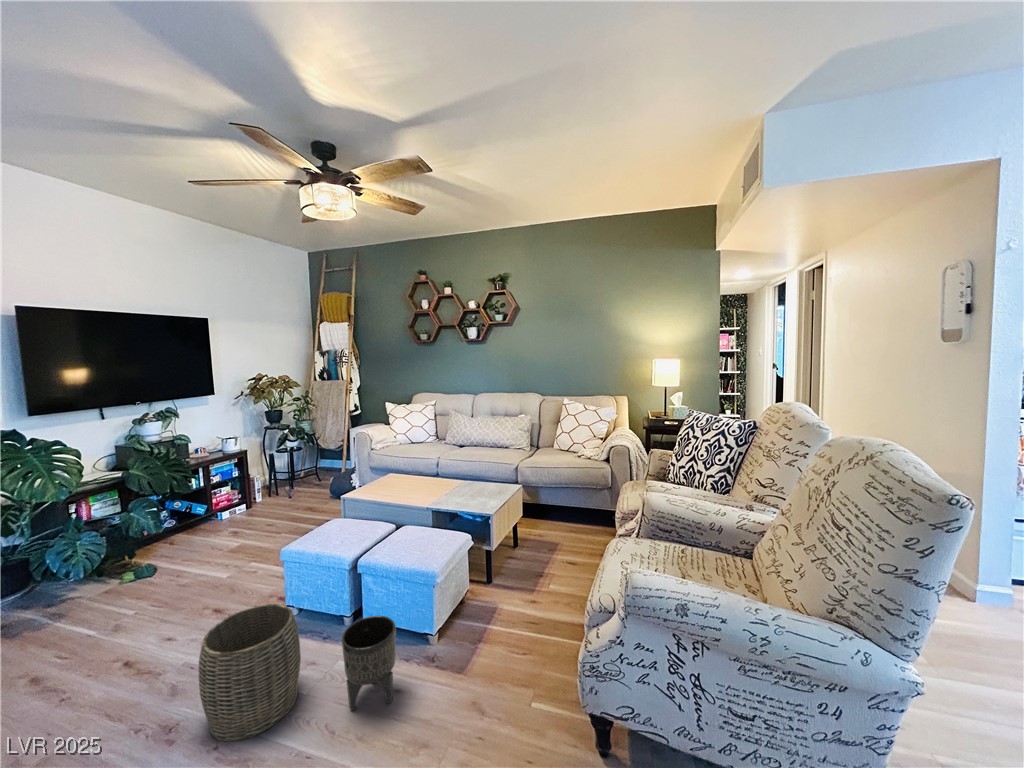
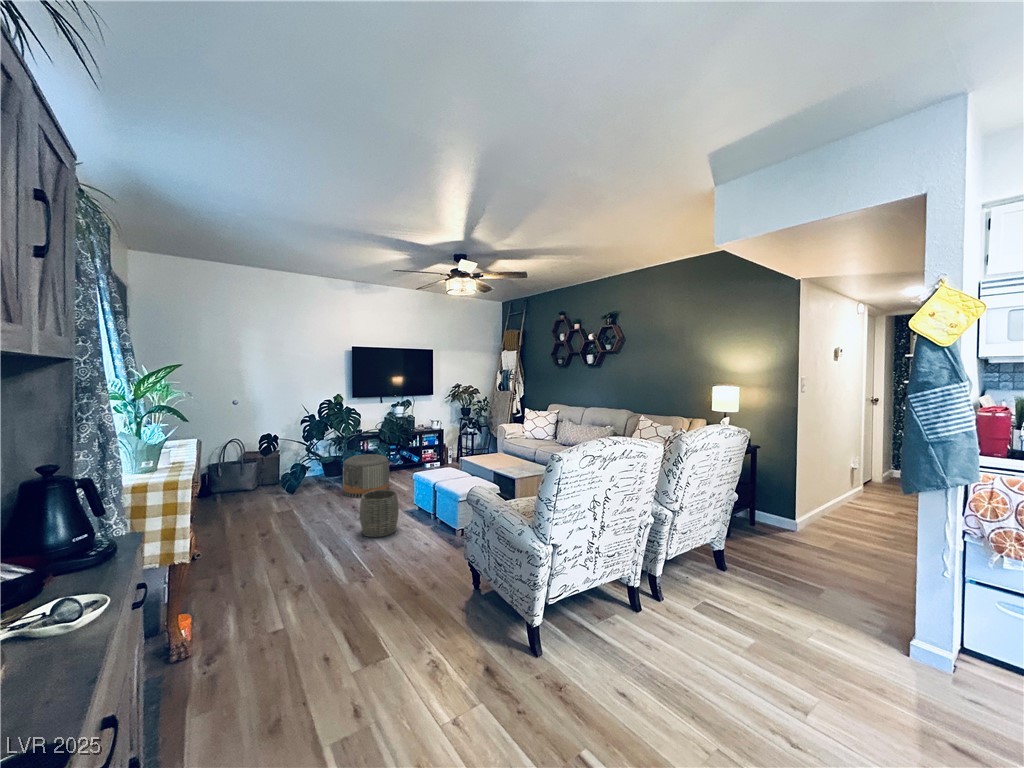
pouf: none [50,524,184,640] -> present [343,454,389,497]
planter: present [342,616,396,711] -> none [404,506,429,545]

